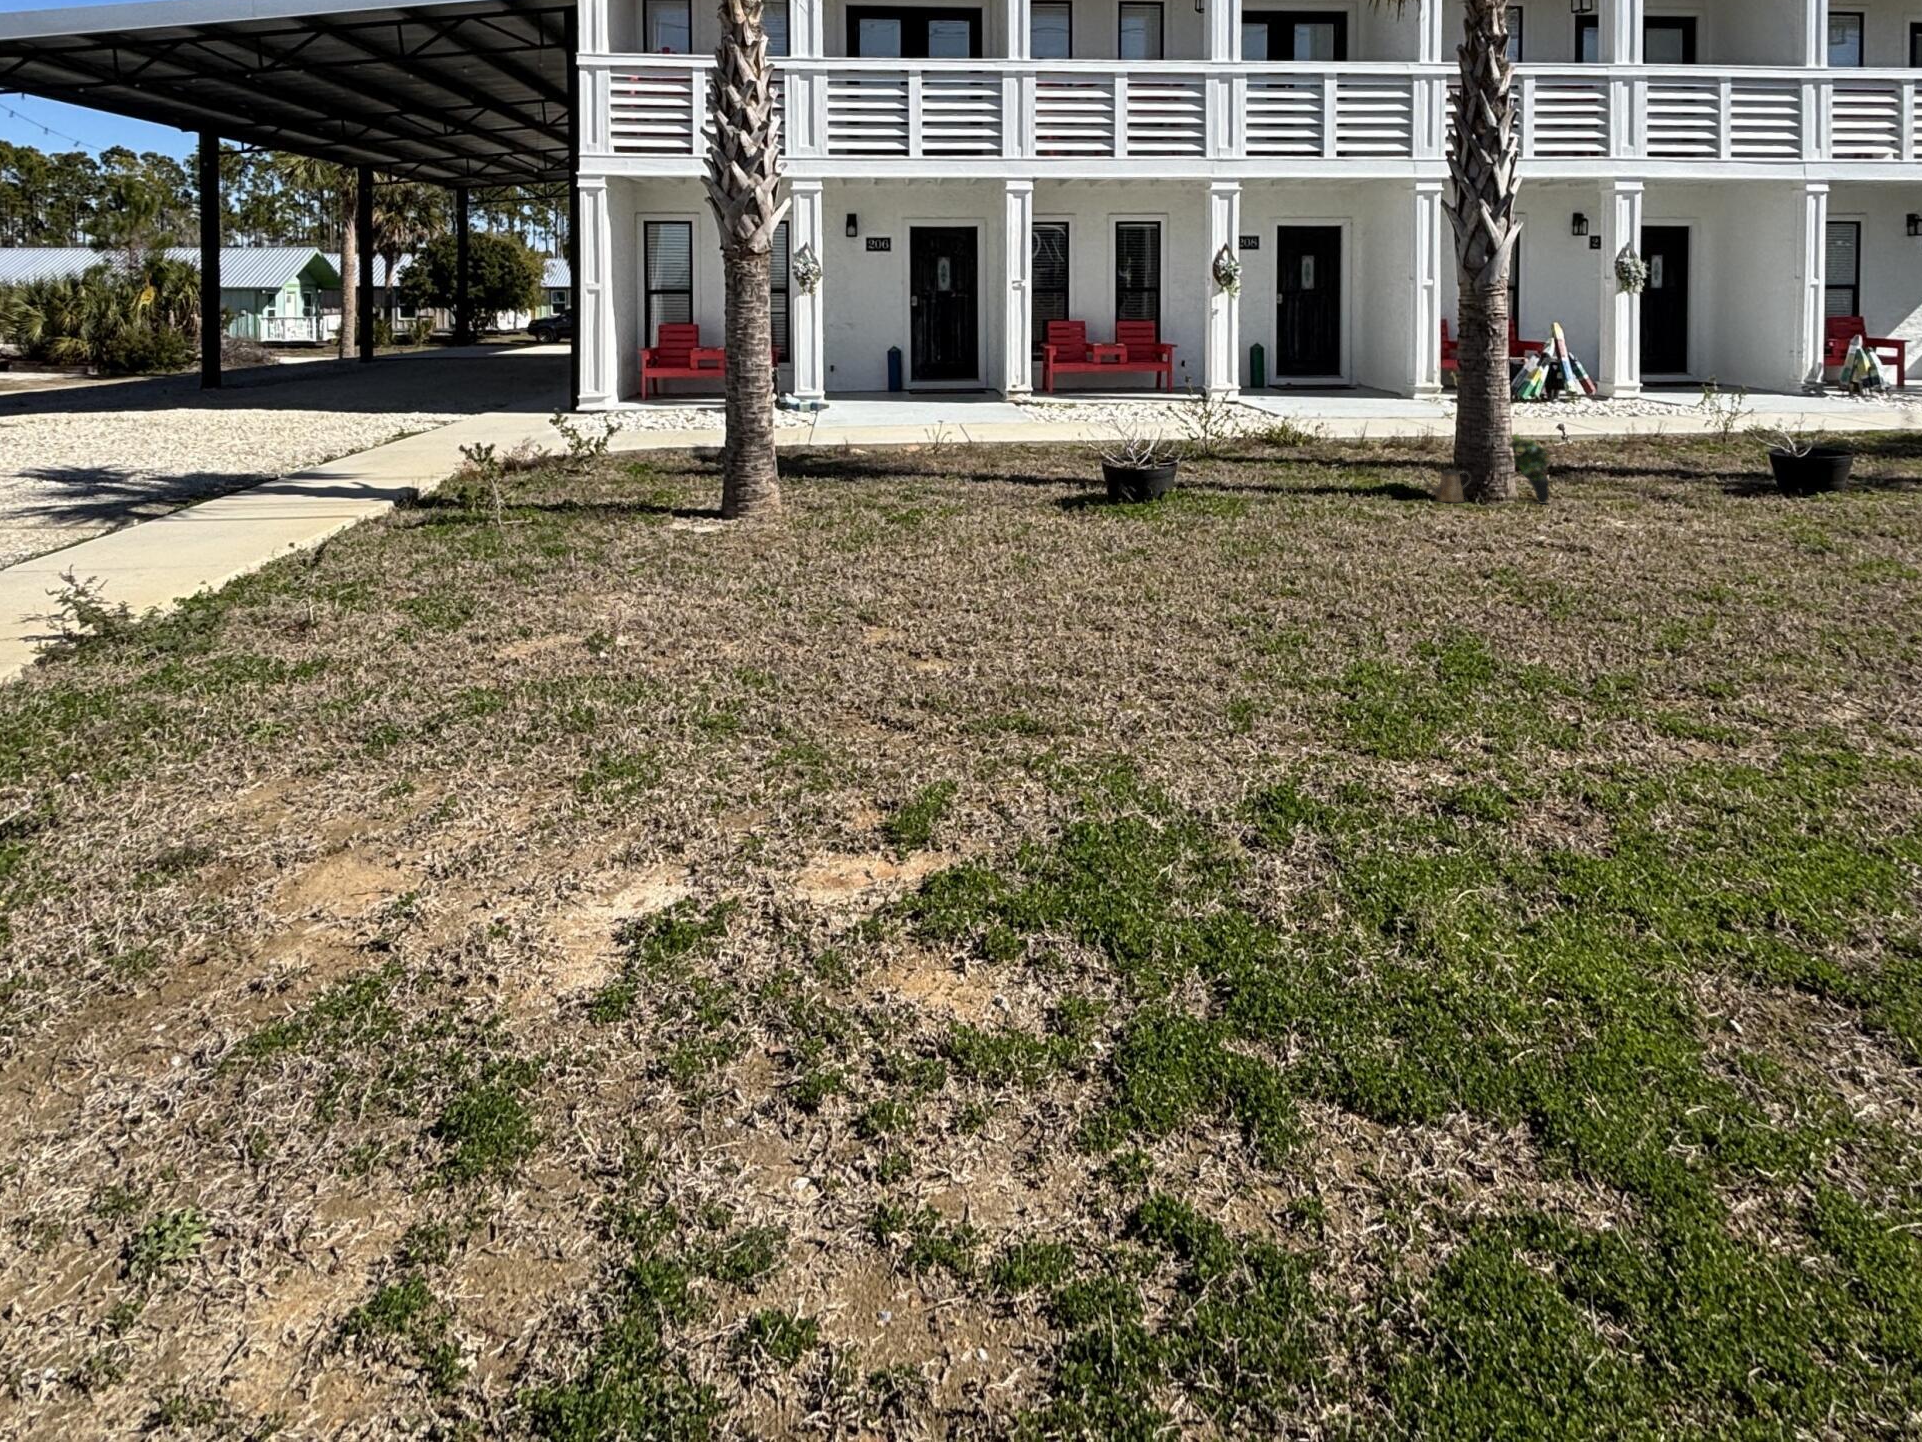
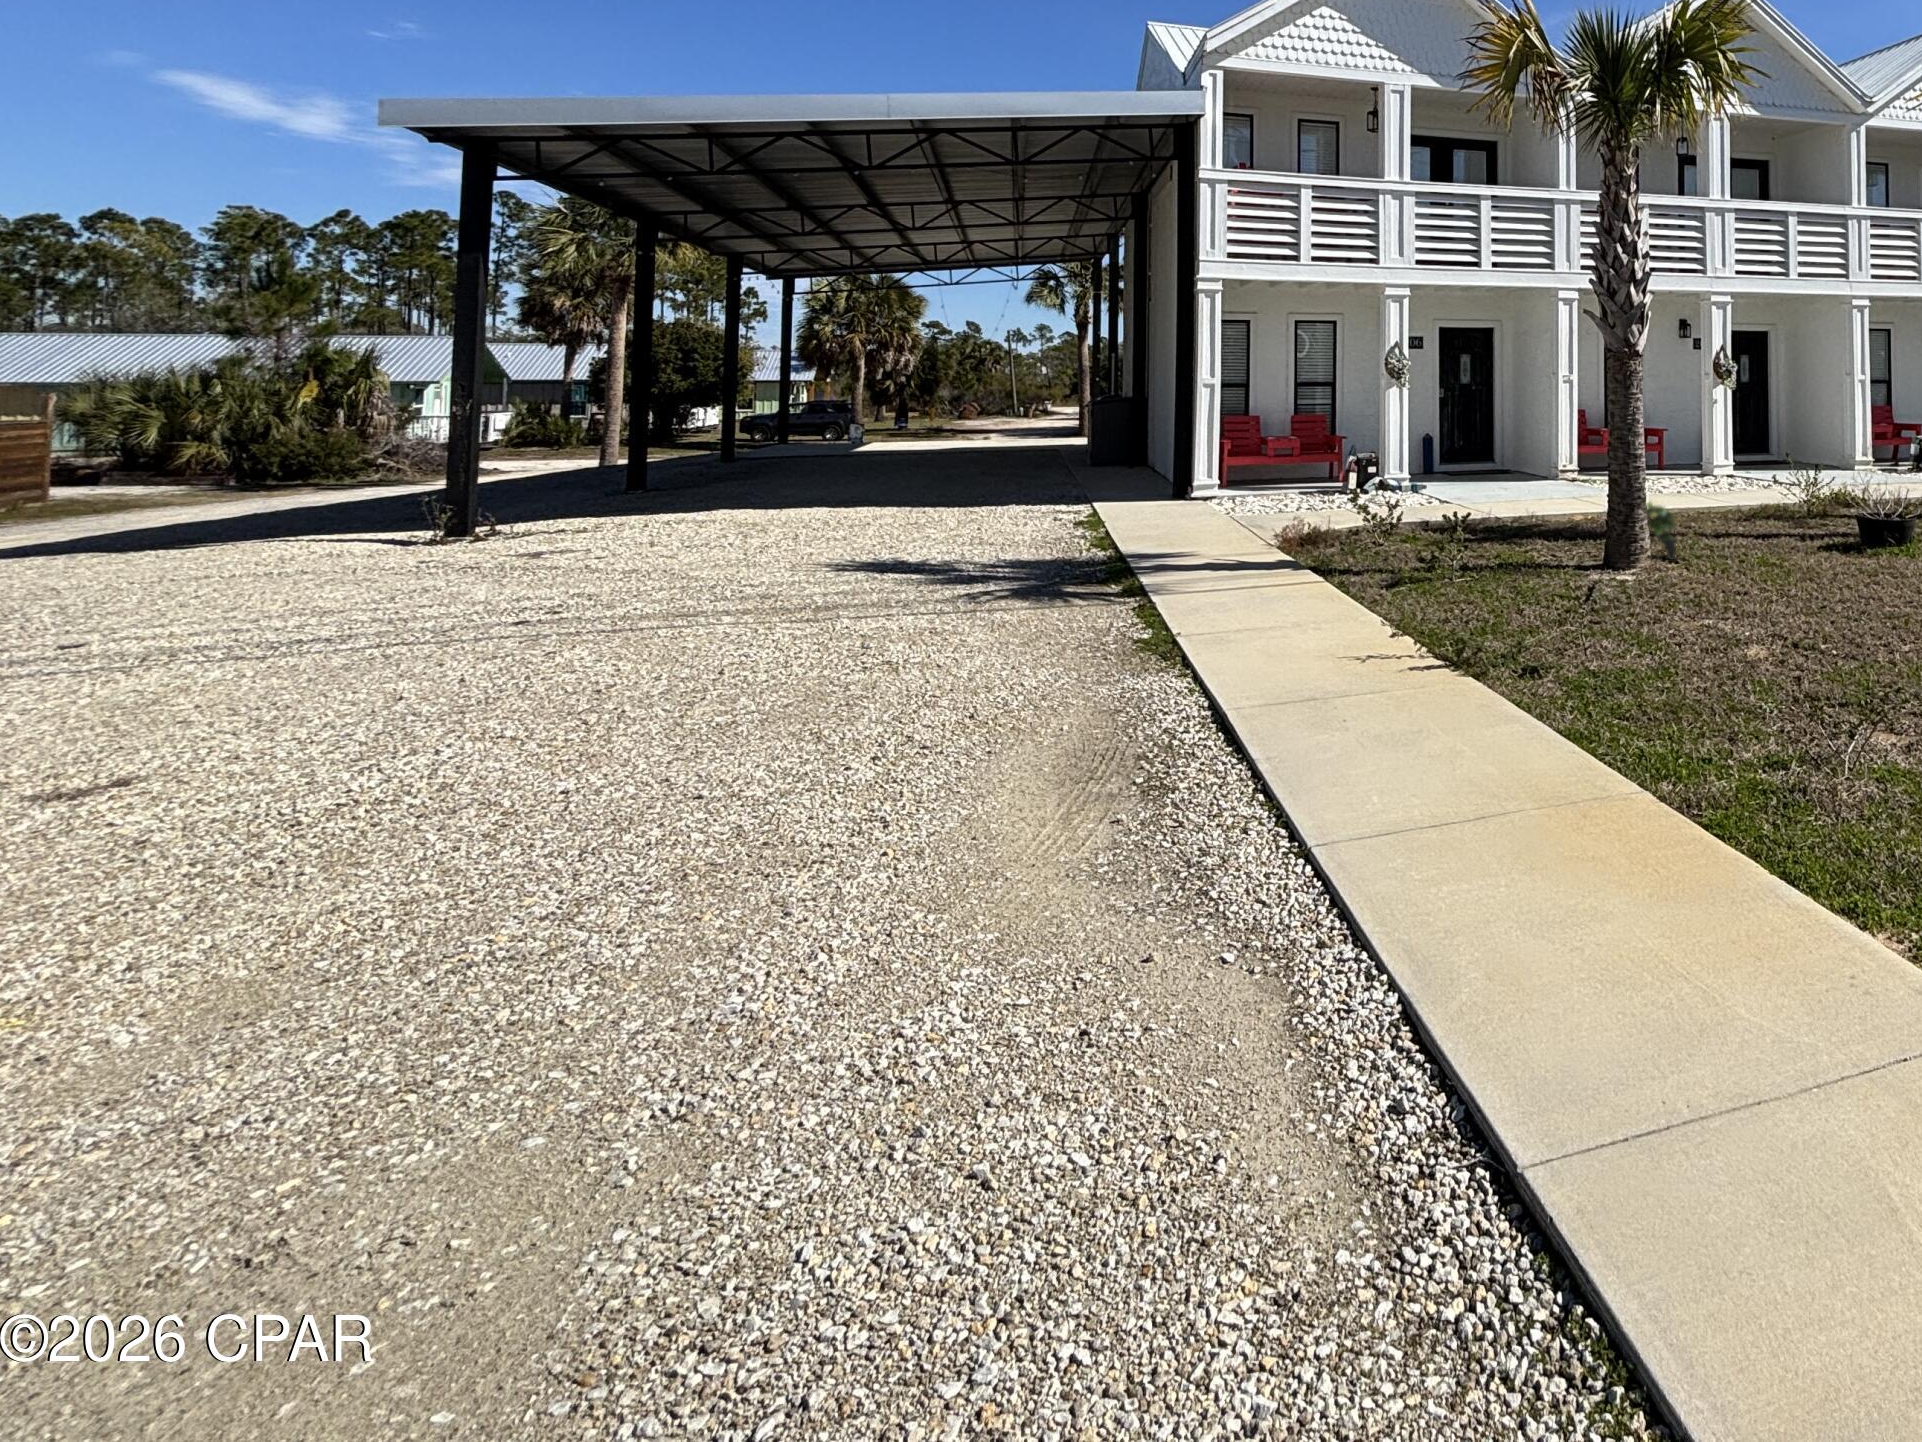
watering can: present [1417,469,1471,503] -> none [1570,533,1616,562]

